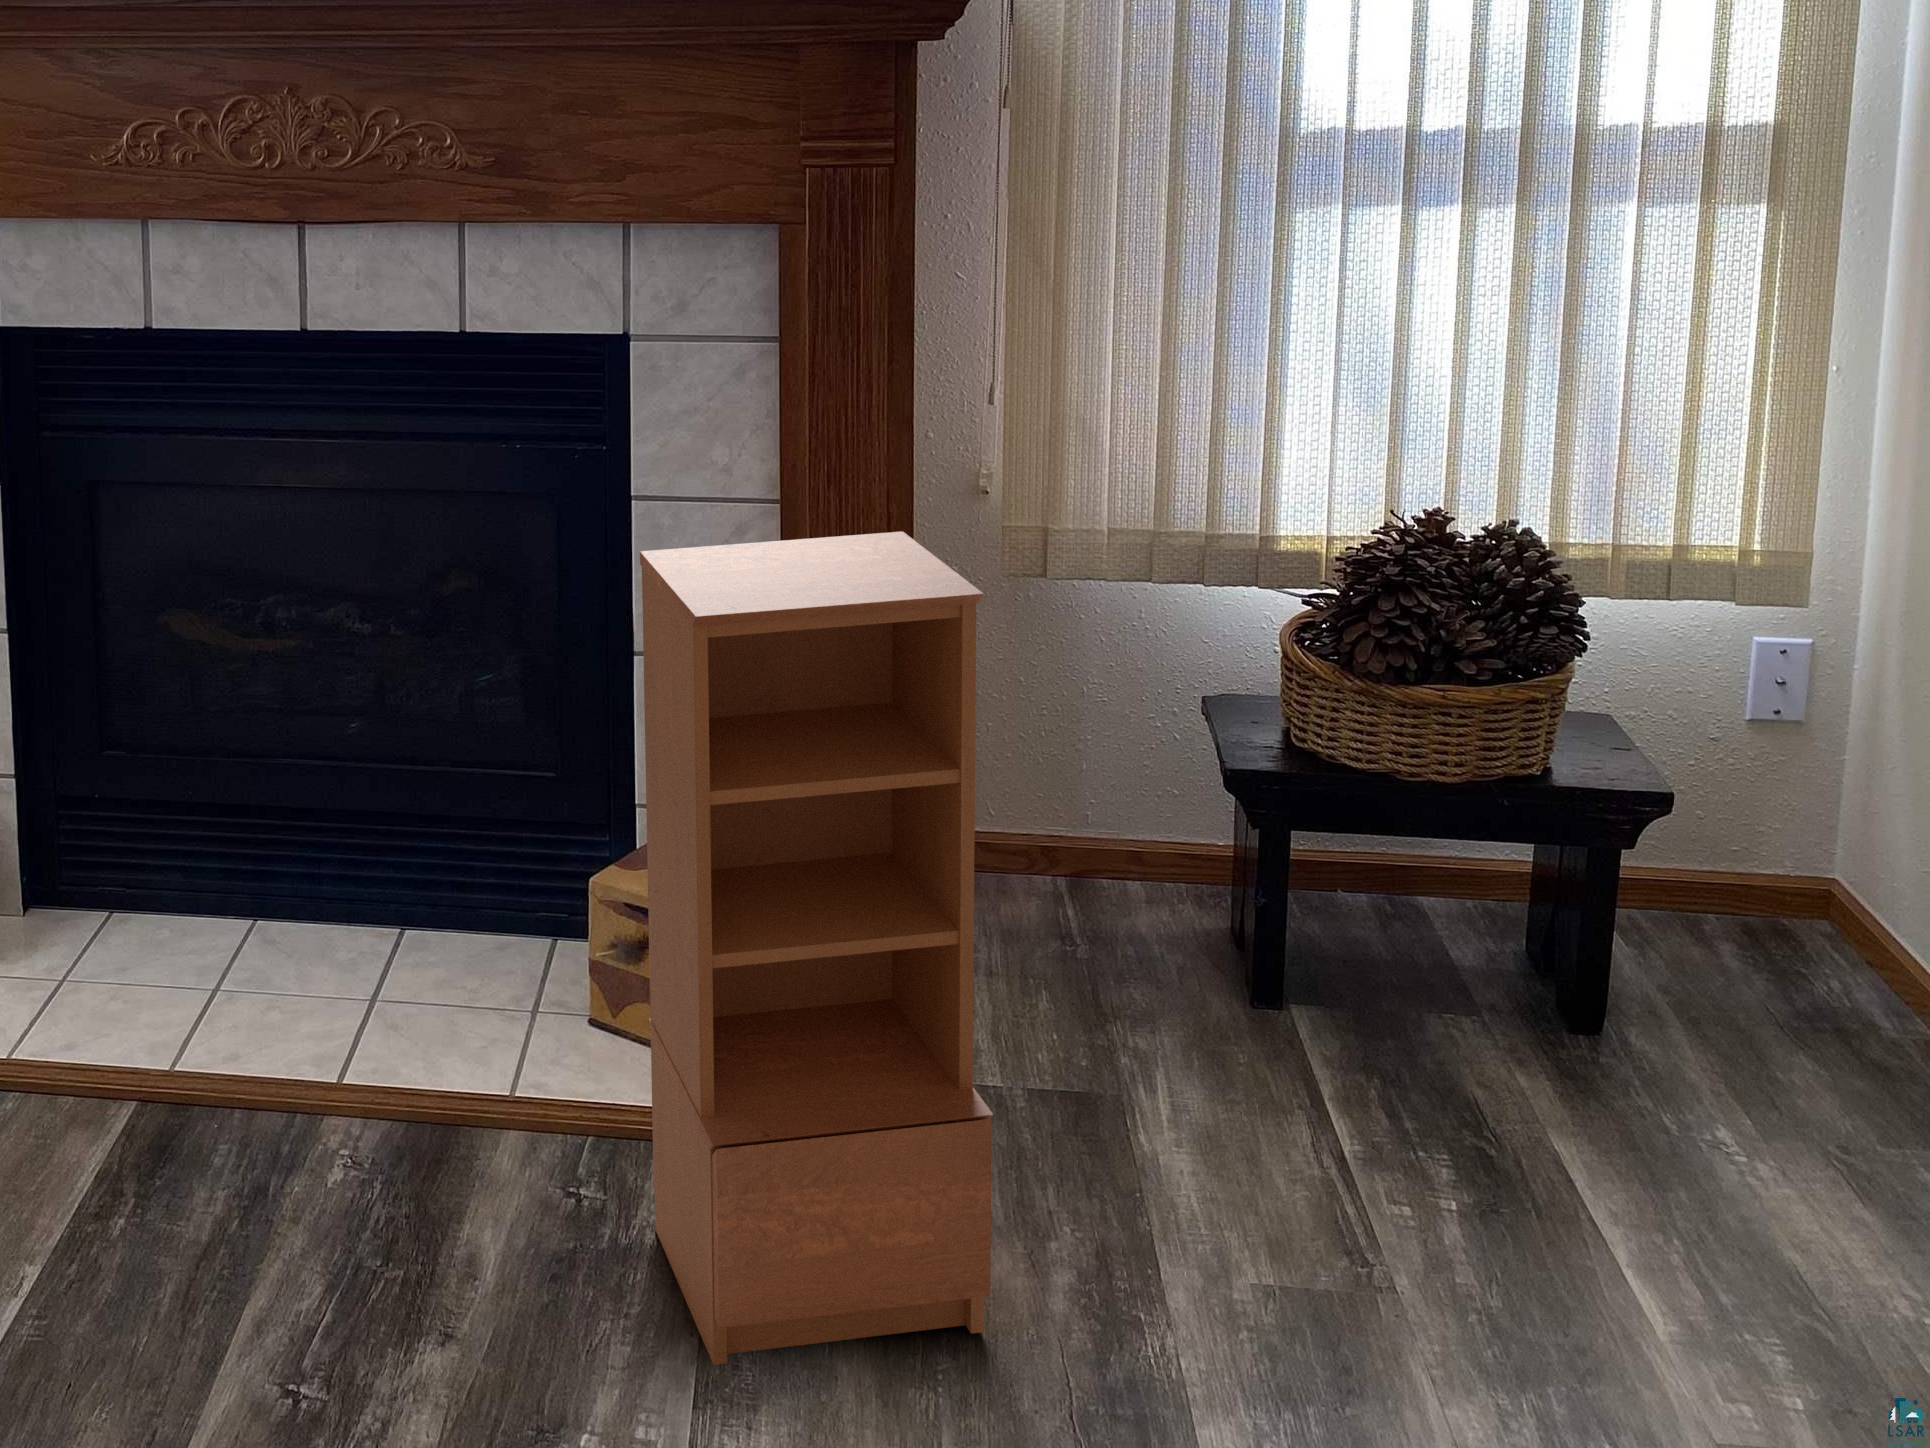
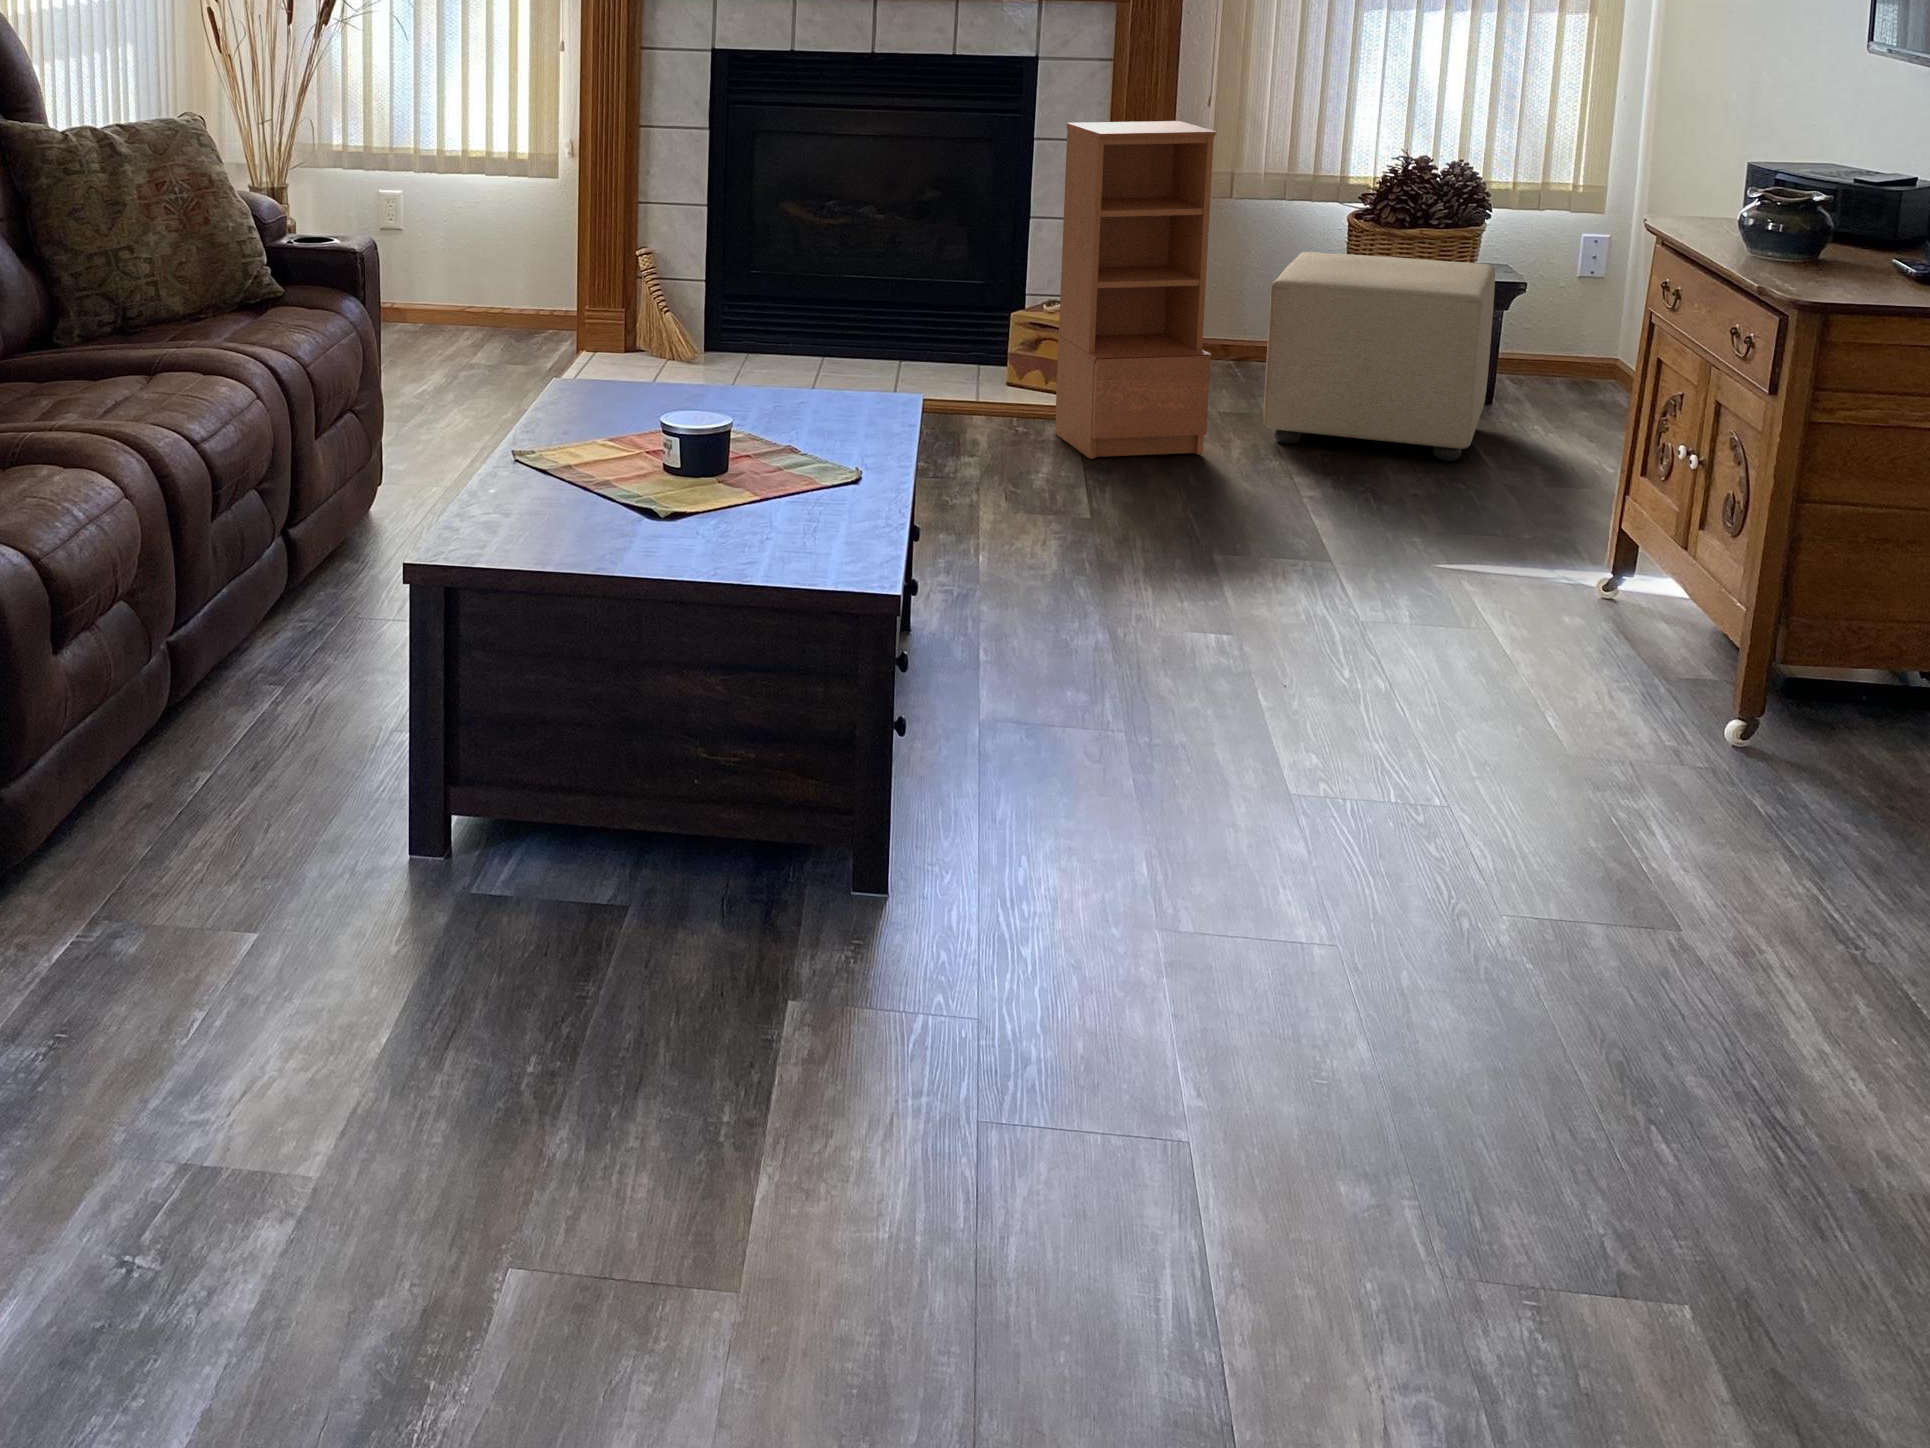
ottoman: none [1125,752,1653,1342] -> present [1264,252,1495,461]

